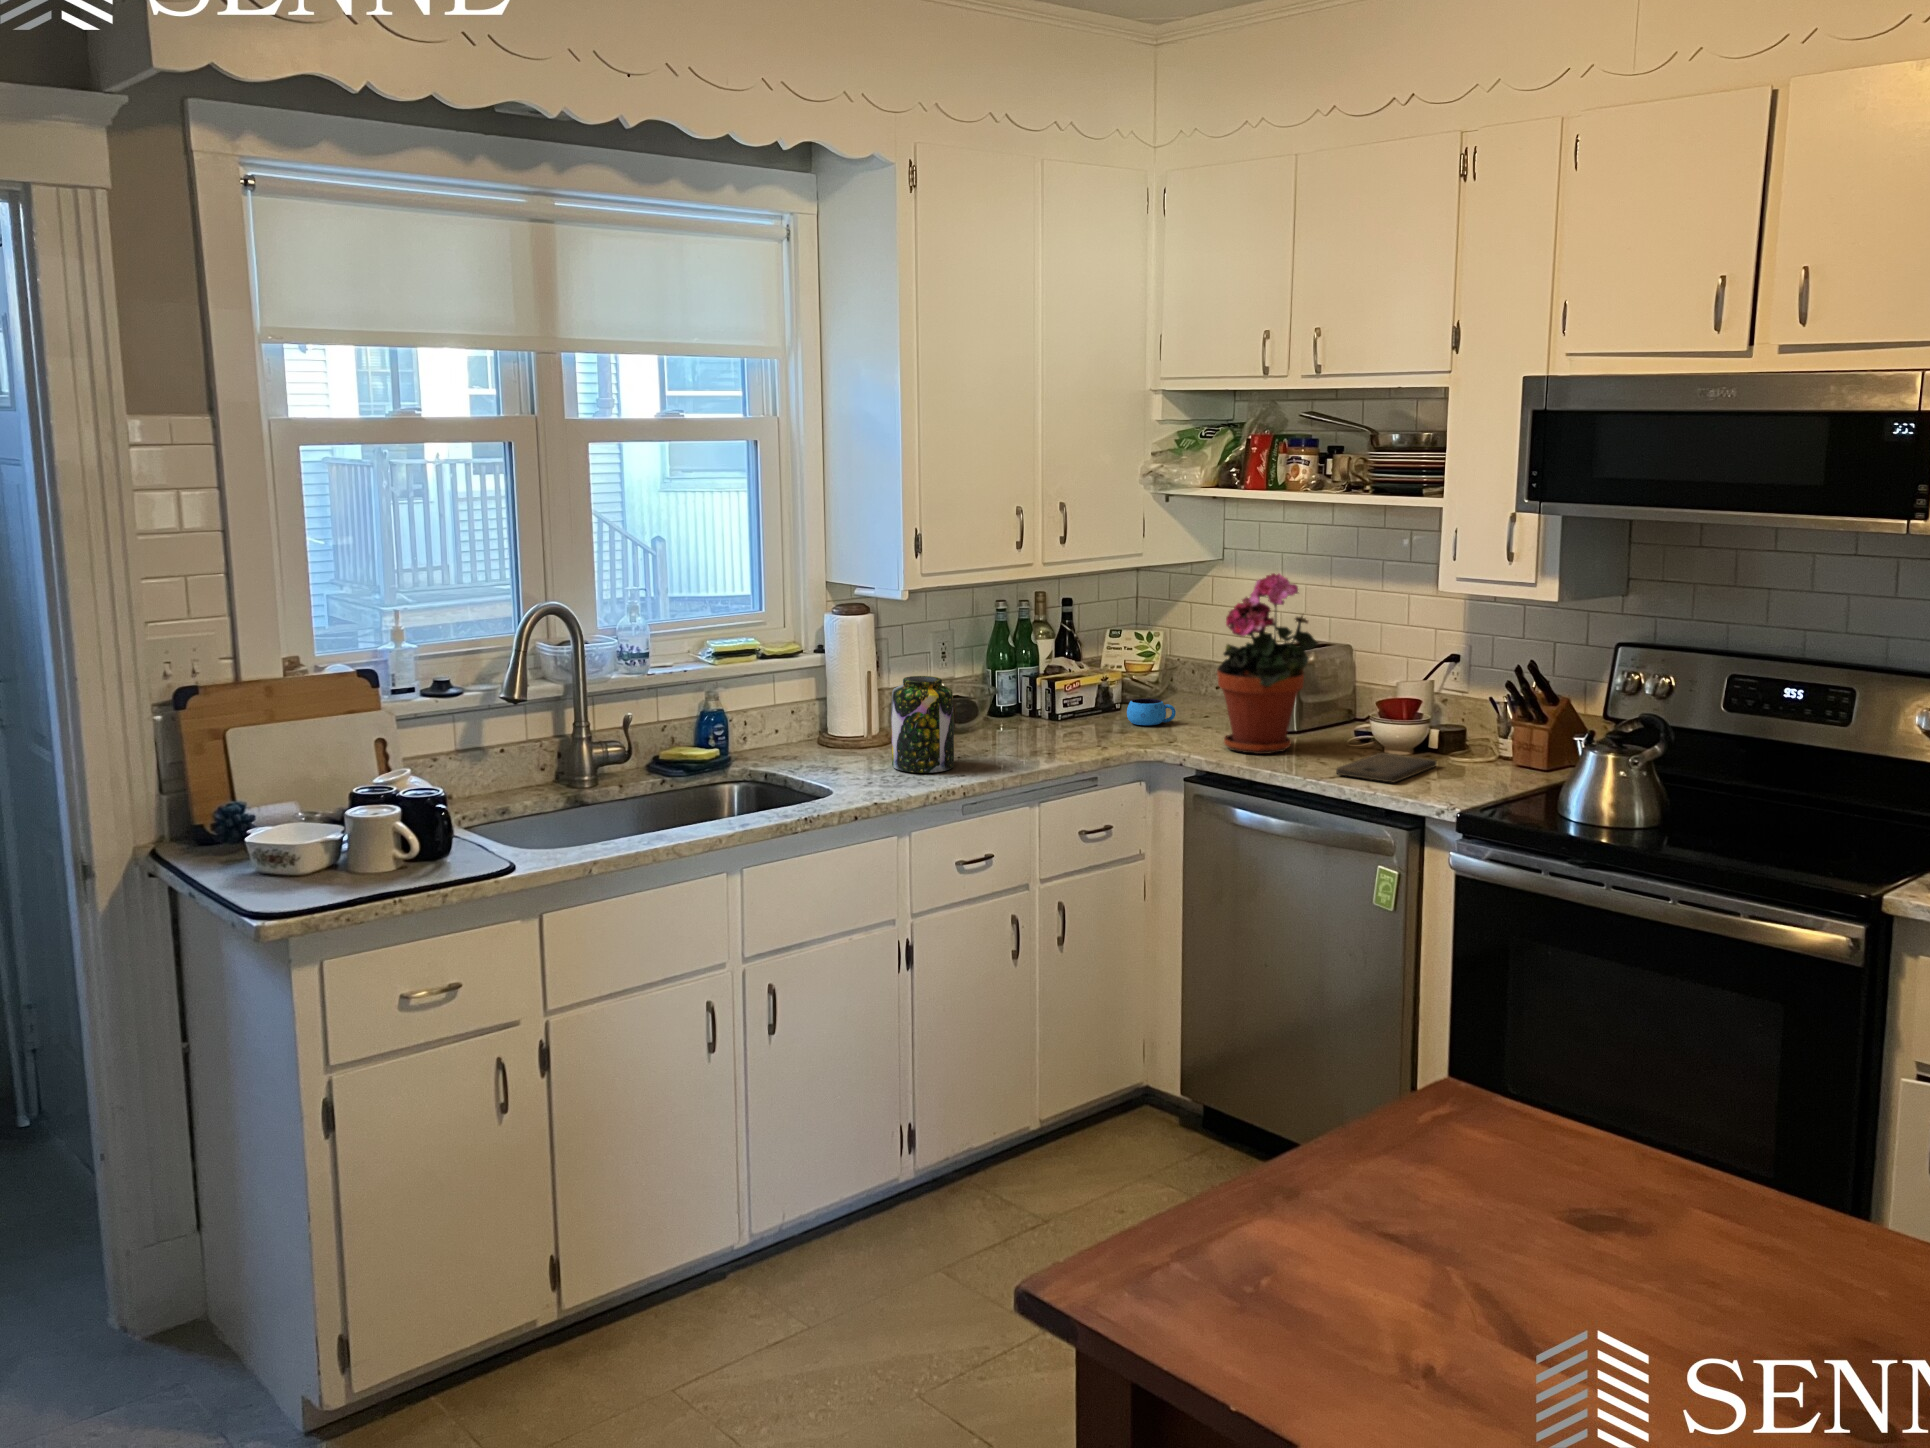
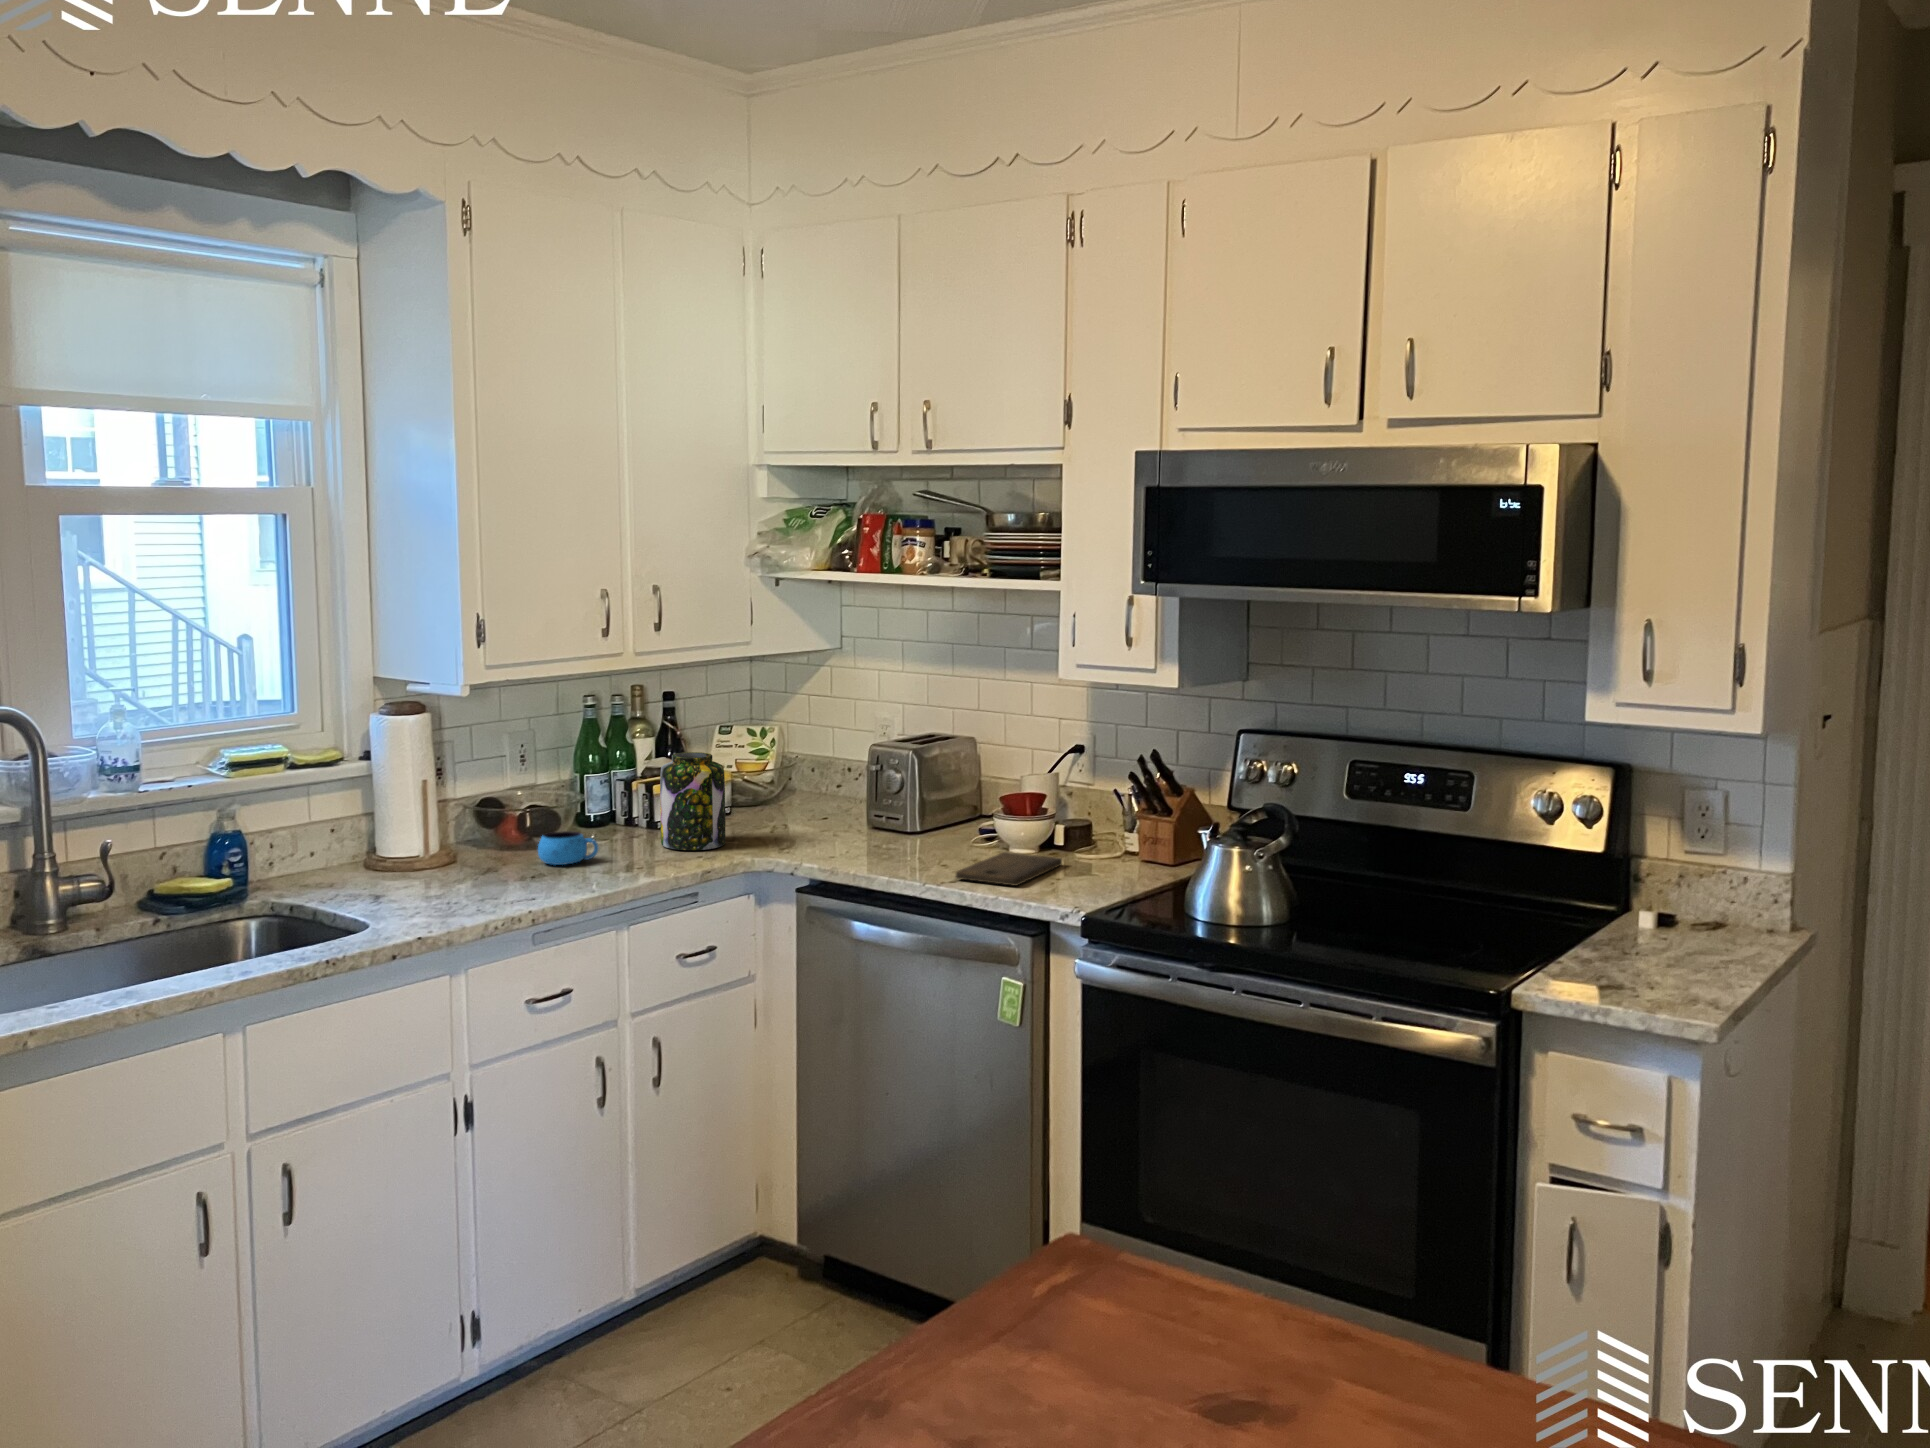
potted plant: present [1217,573,1318,754] -> none [828,661,937,858]
jar: present [891,676,954,773] -> present [660,752,726,850]
mug: present [1127,699,1176,725] -> present [538,831,599,865]

